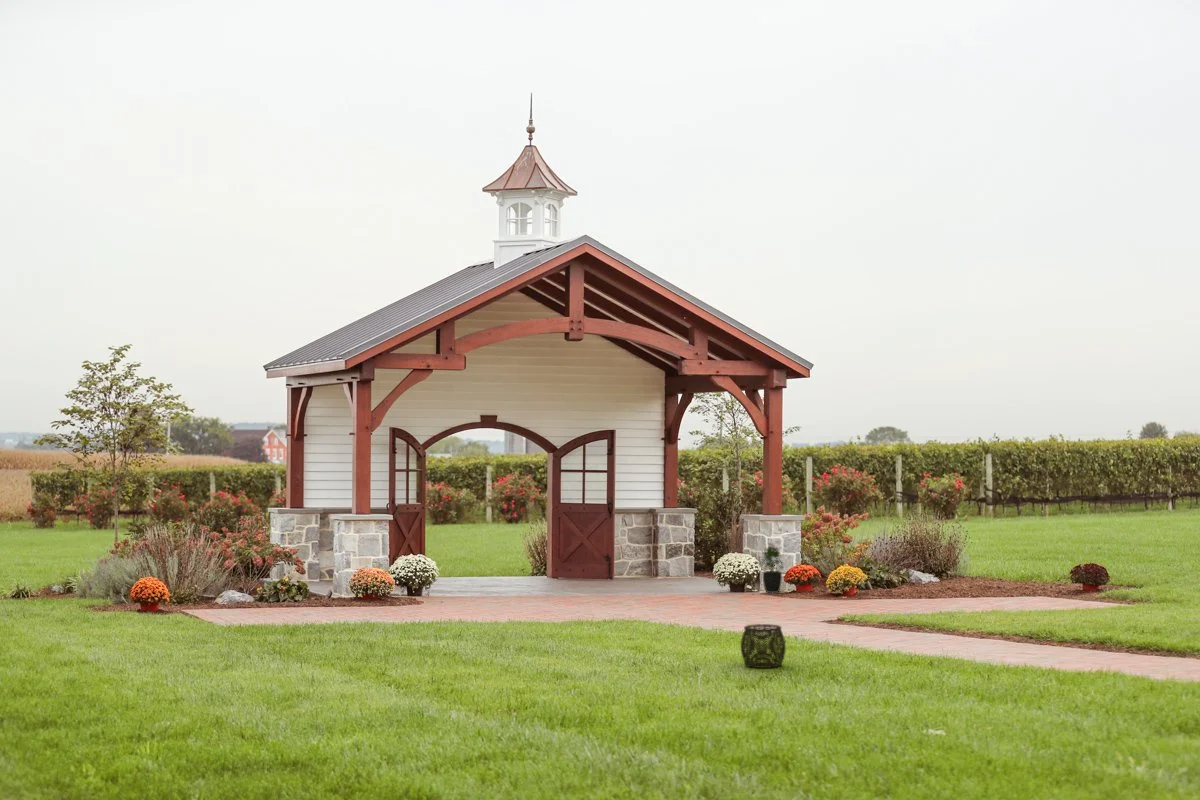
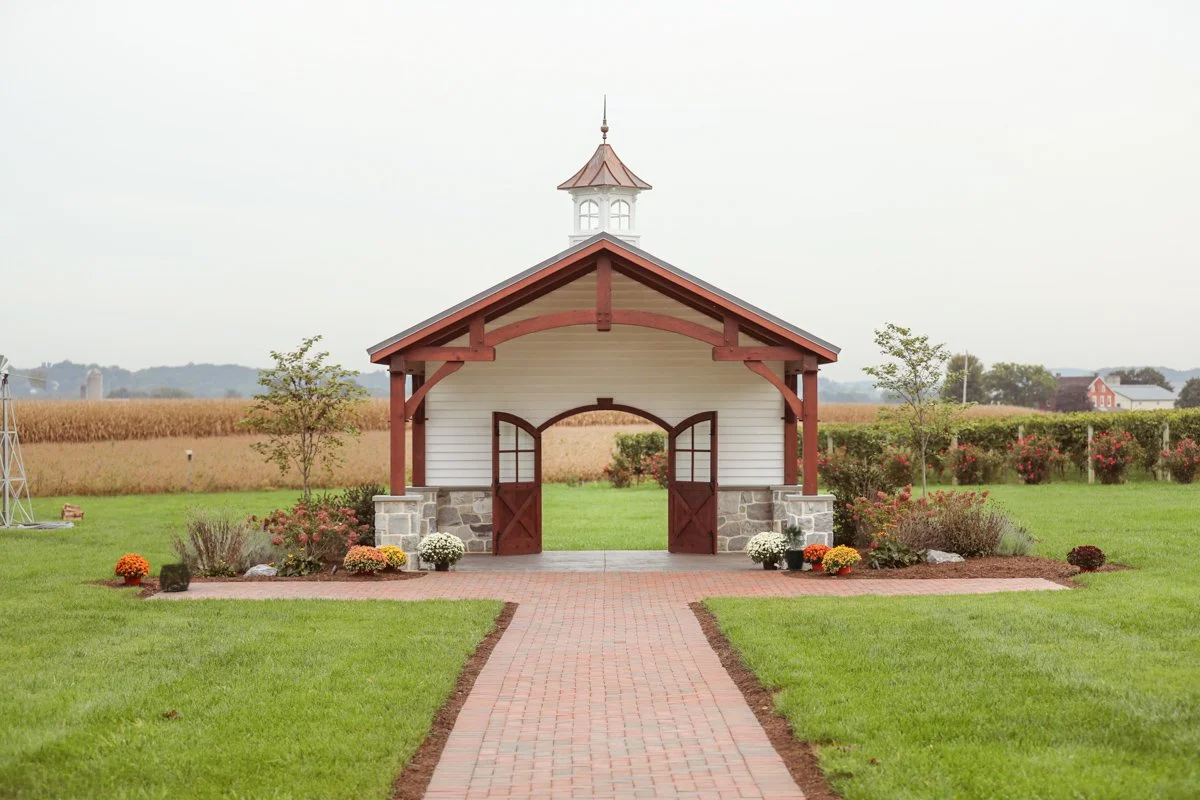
woven basket: present [741,624,786,668] -> present [159,564,190,592]

